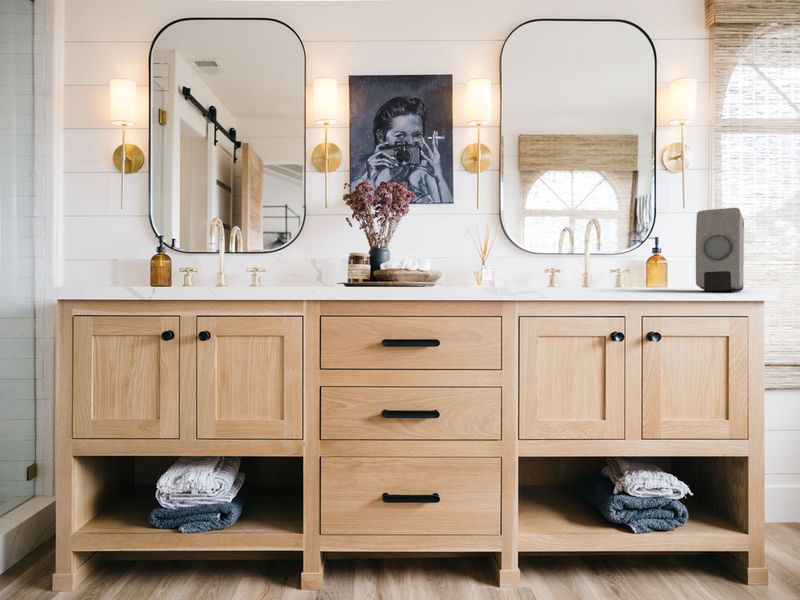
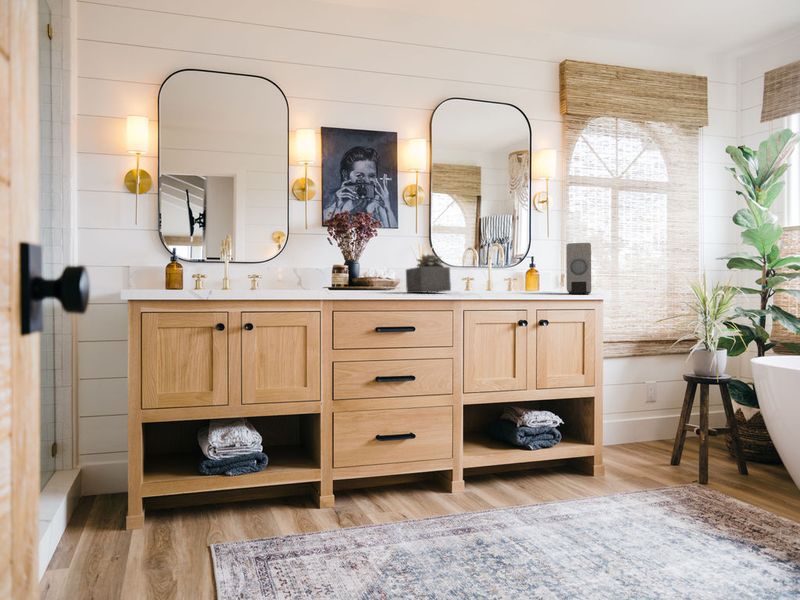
succulent plant: none [430,232,495,290] -> present [406,255,451,293]

